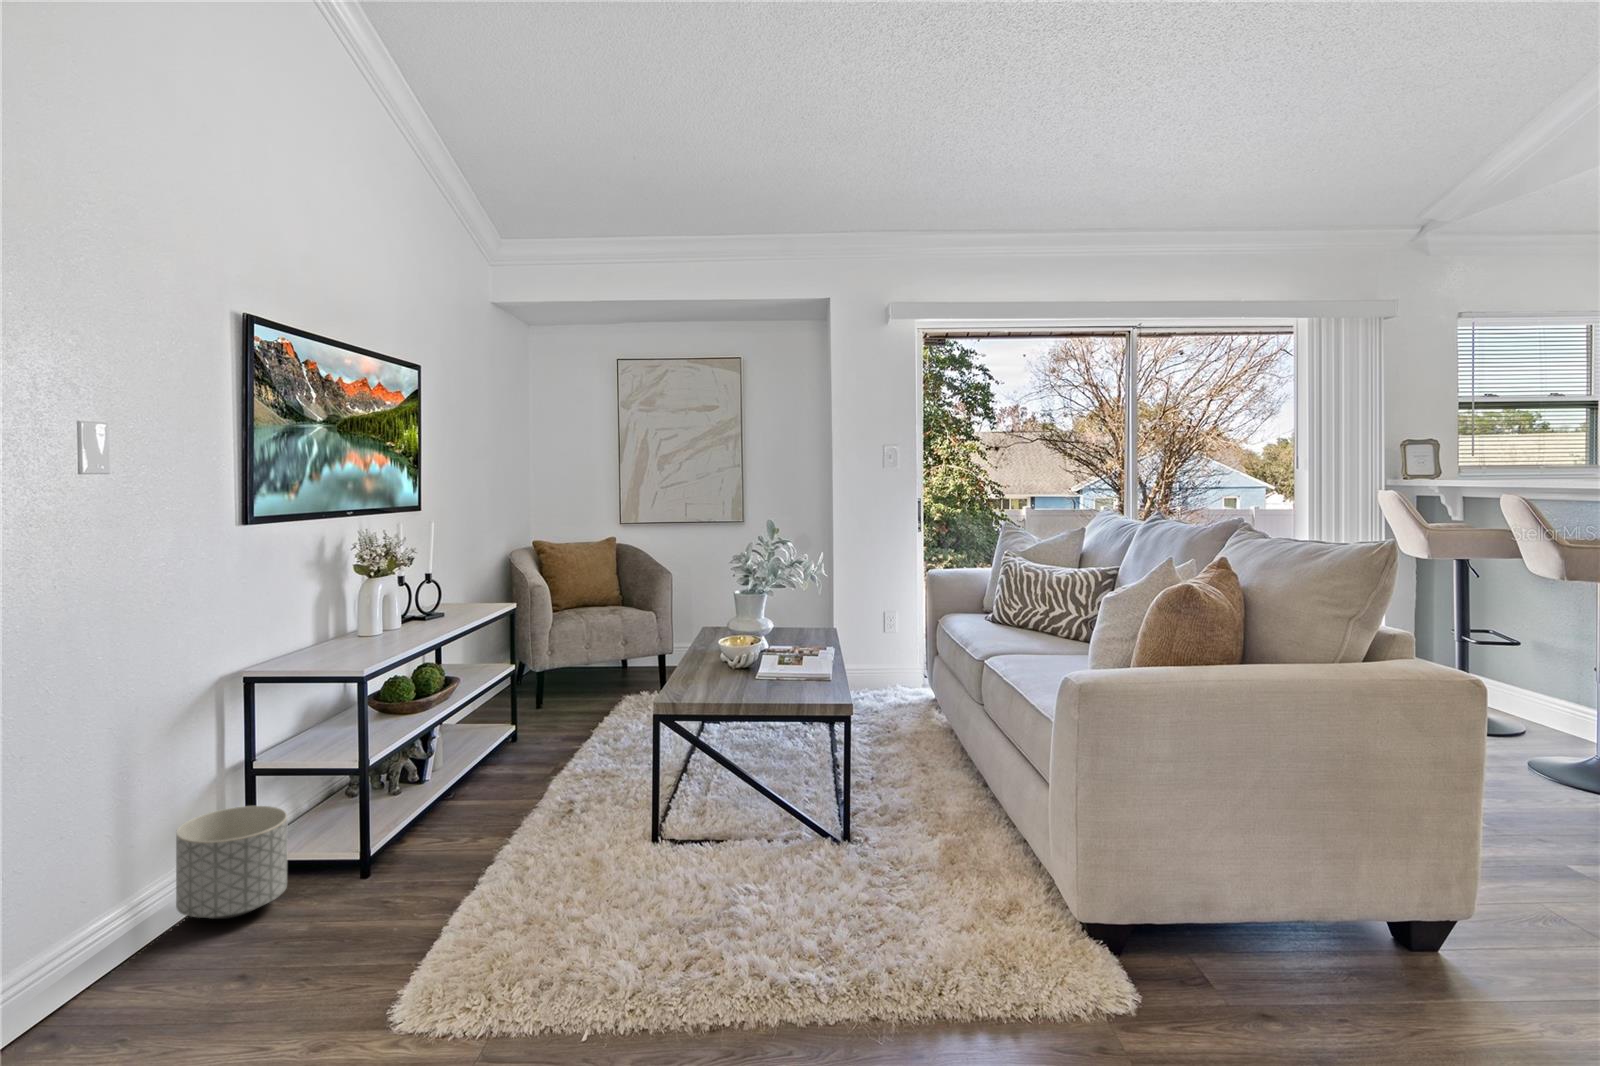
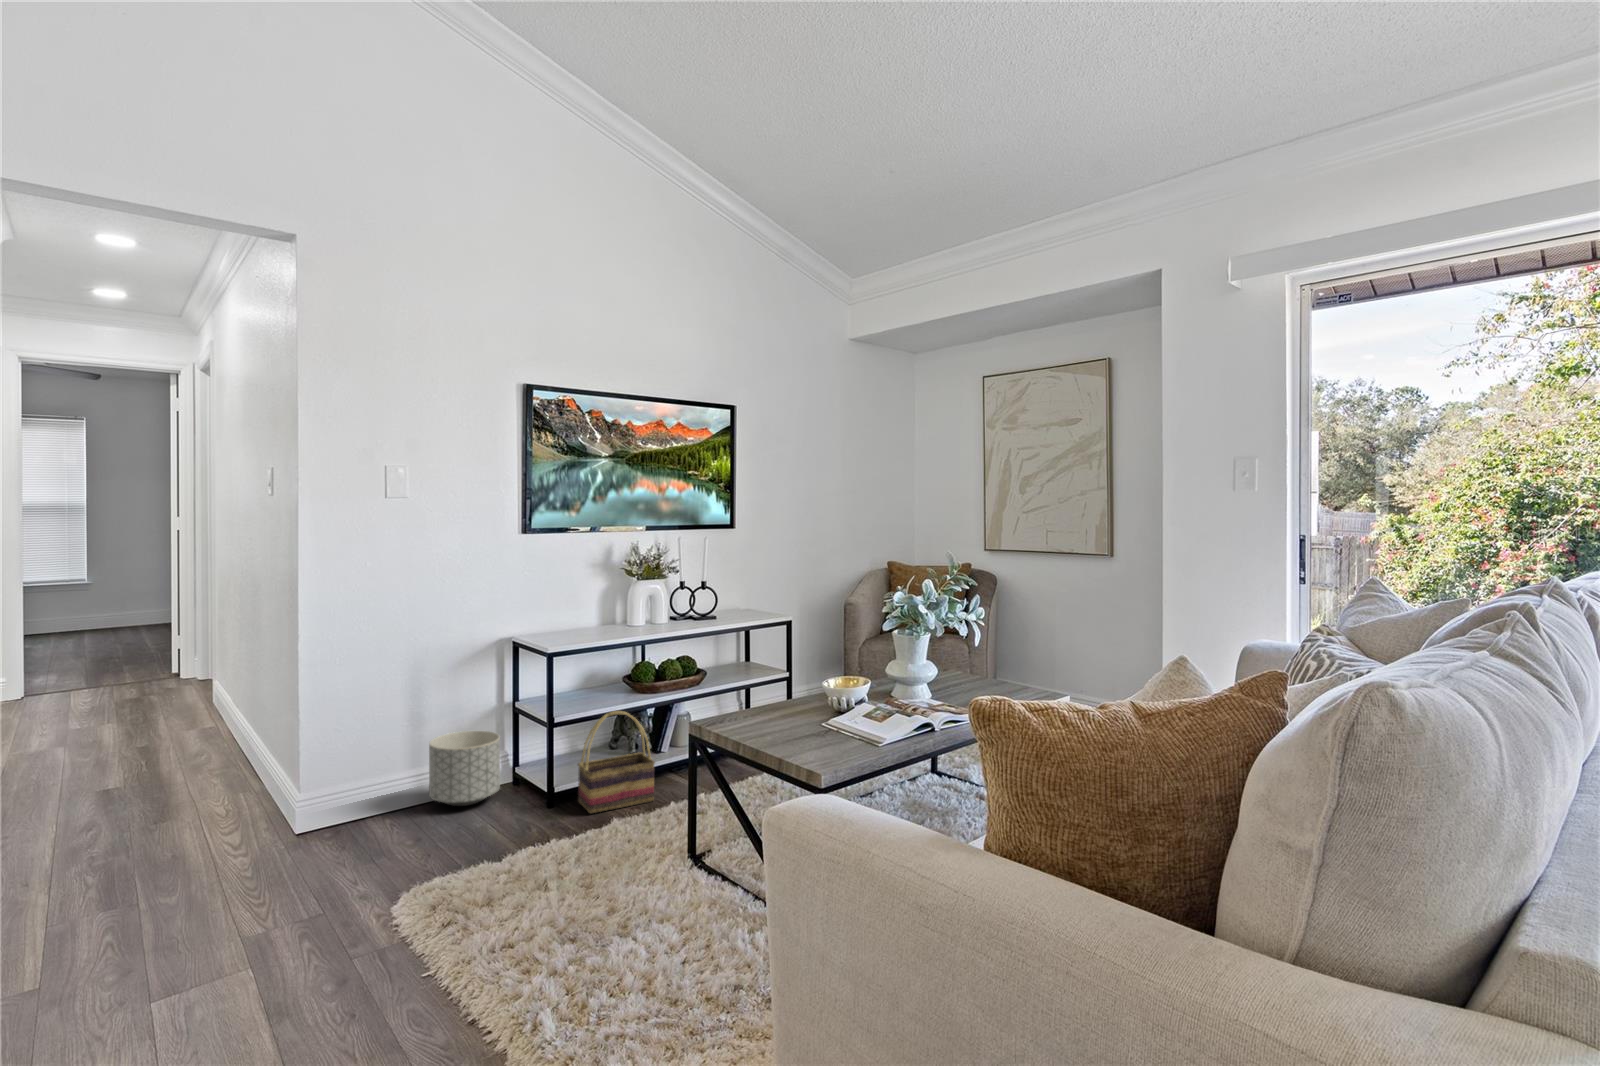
basket: none [403,739,491,867] -> present [578,711,655,813]

